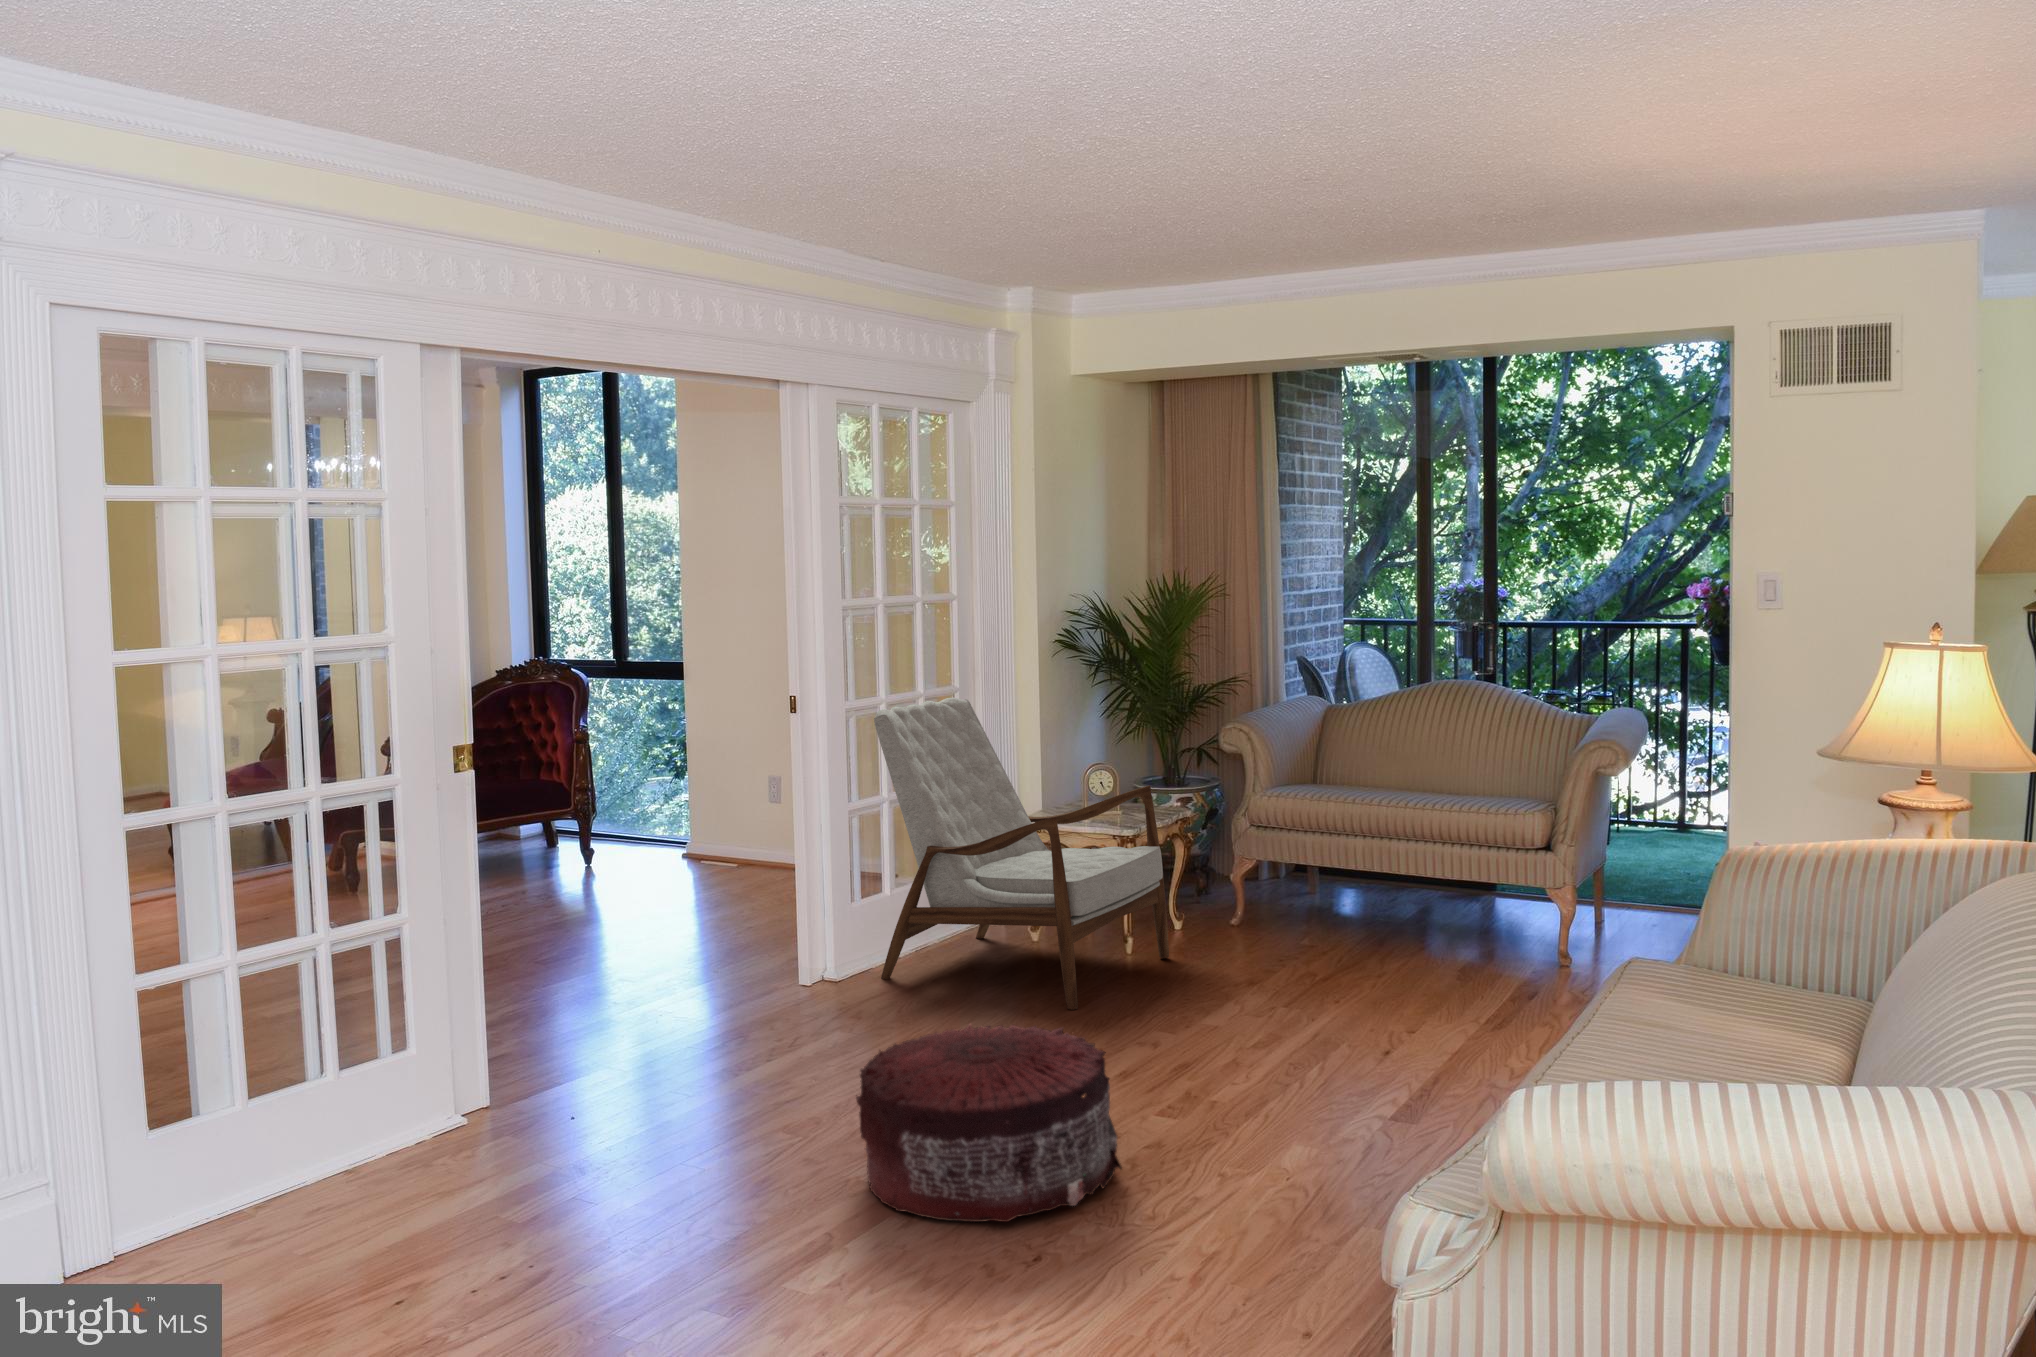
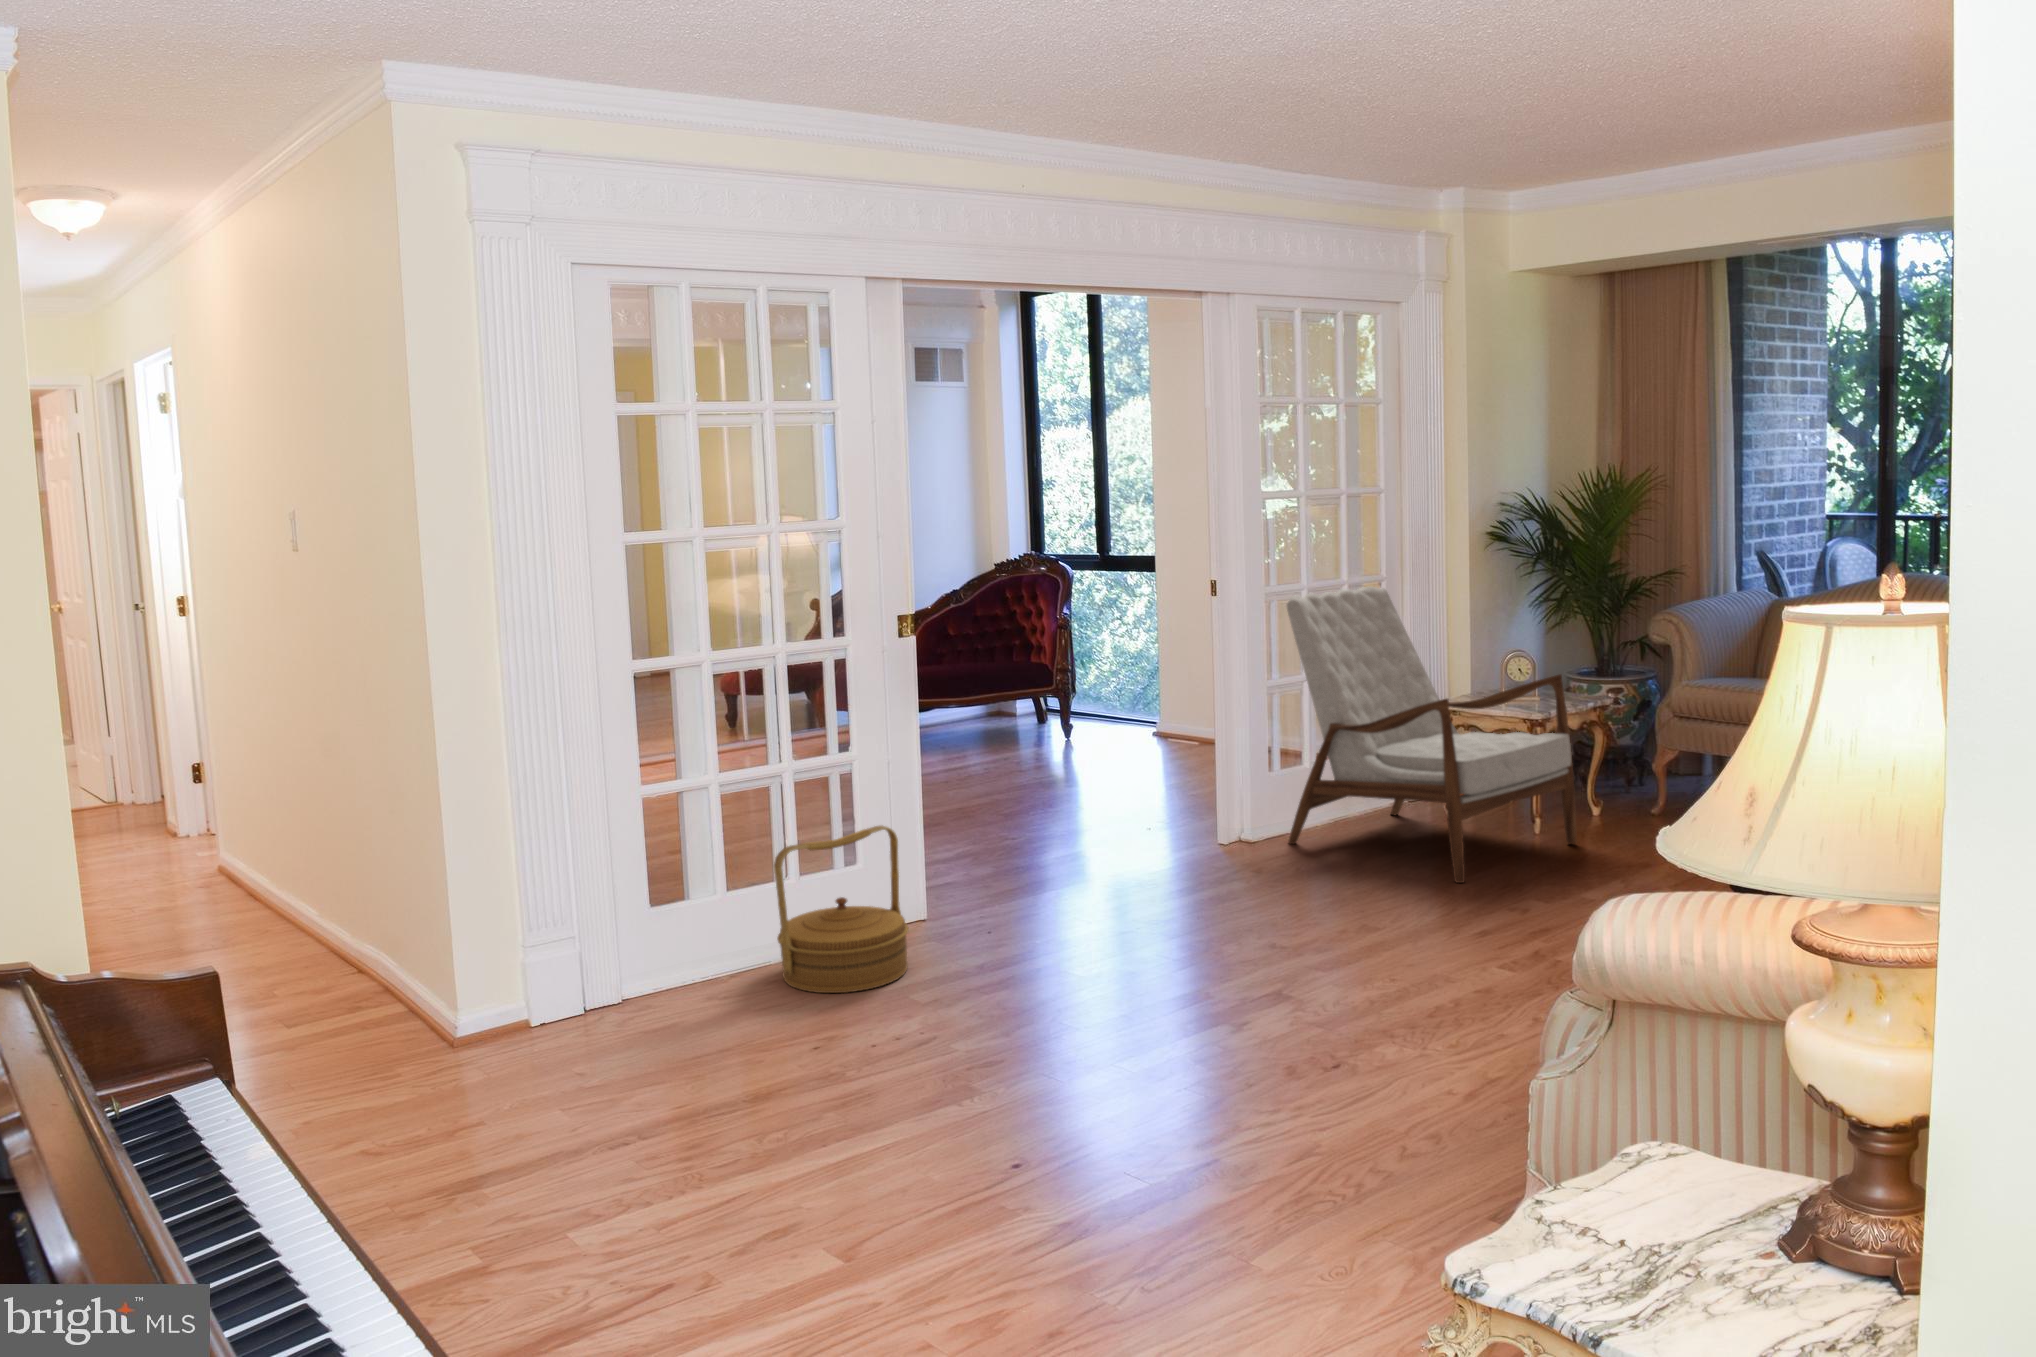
woven basket: none [317,1001,489,1220] -> present [774,826,908,993]
pouf: present [856,1024,1122,1222] -> none [1205,877,1448,1053]

